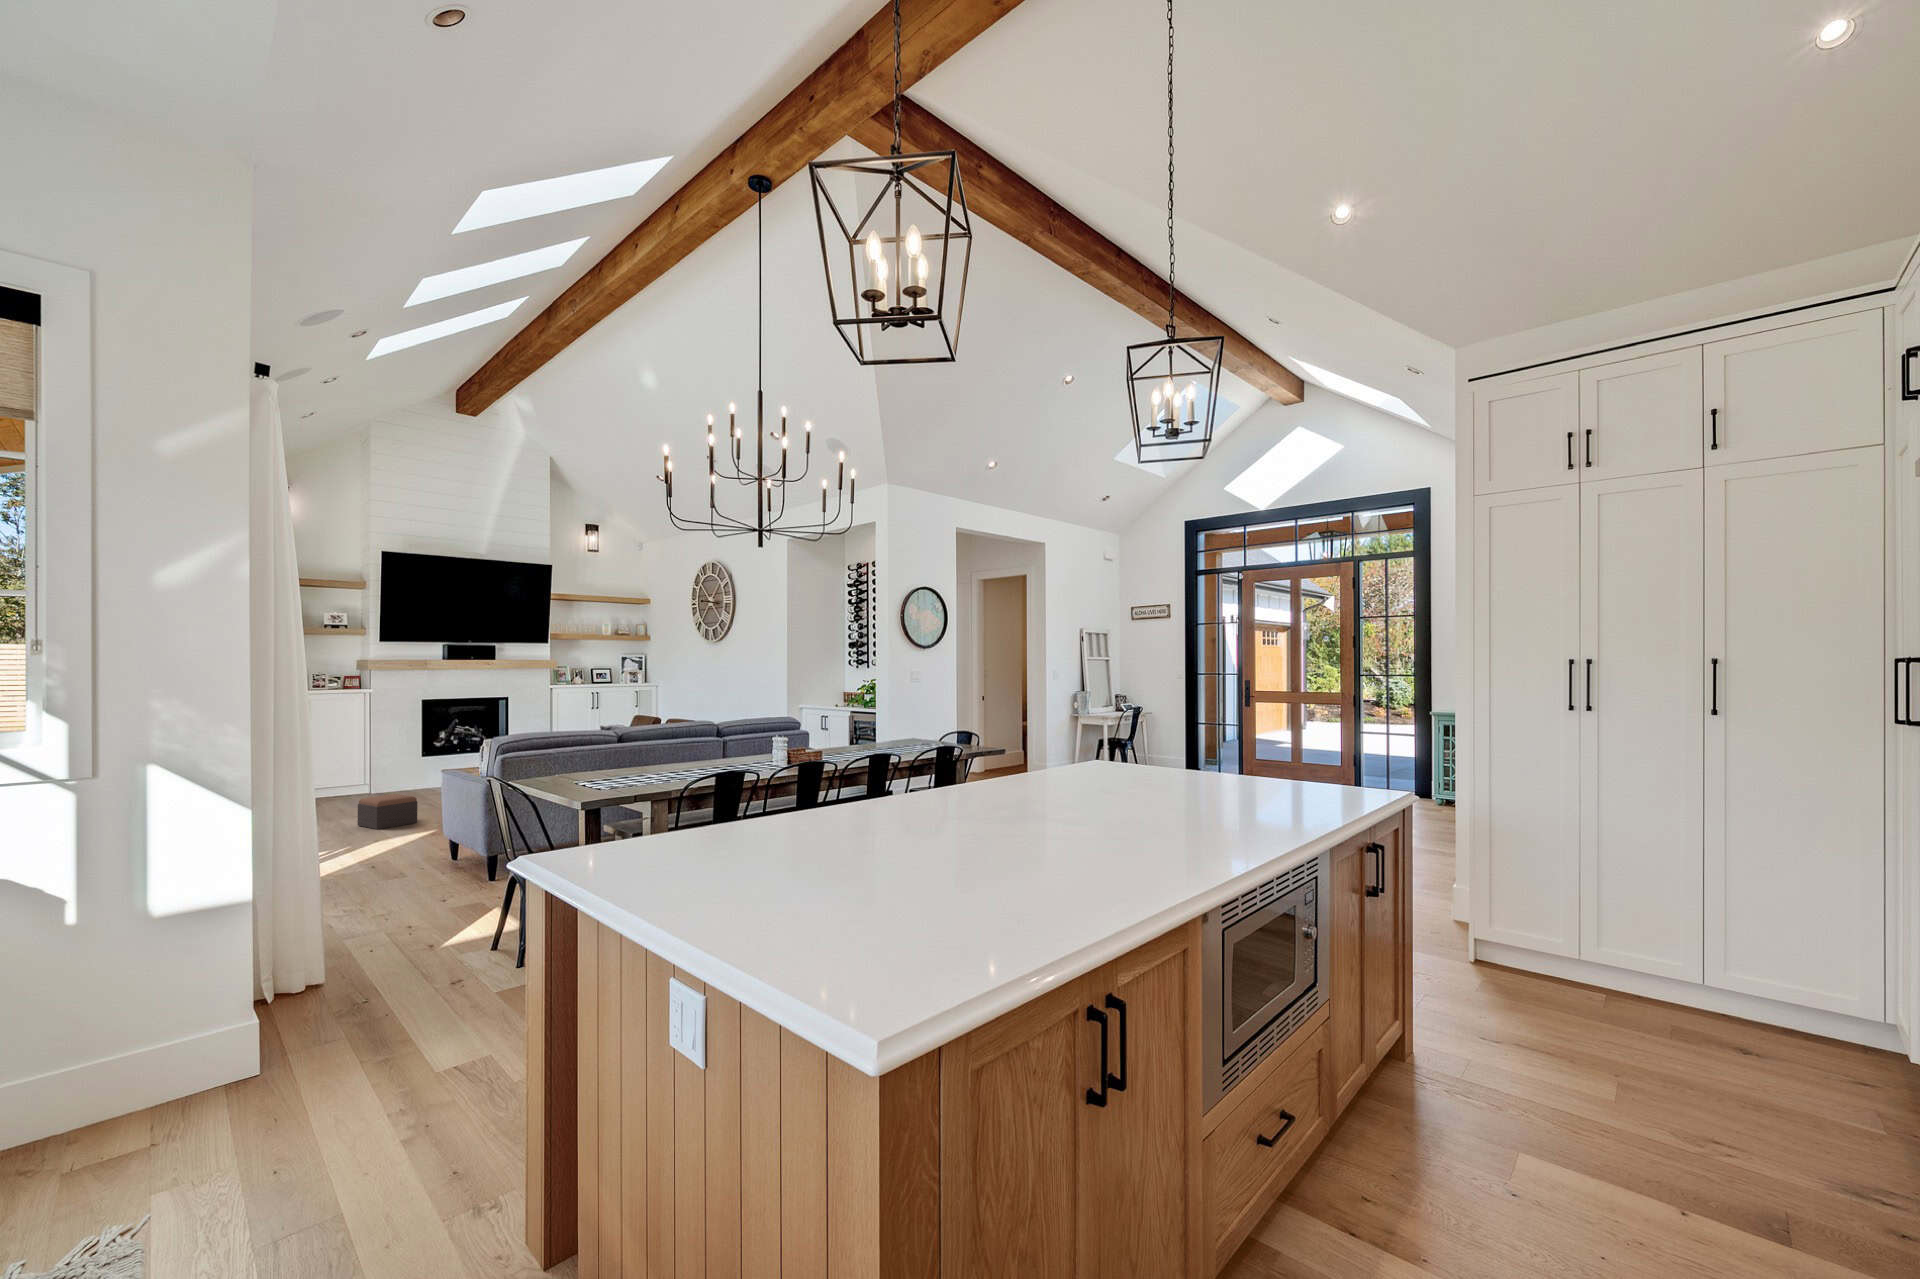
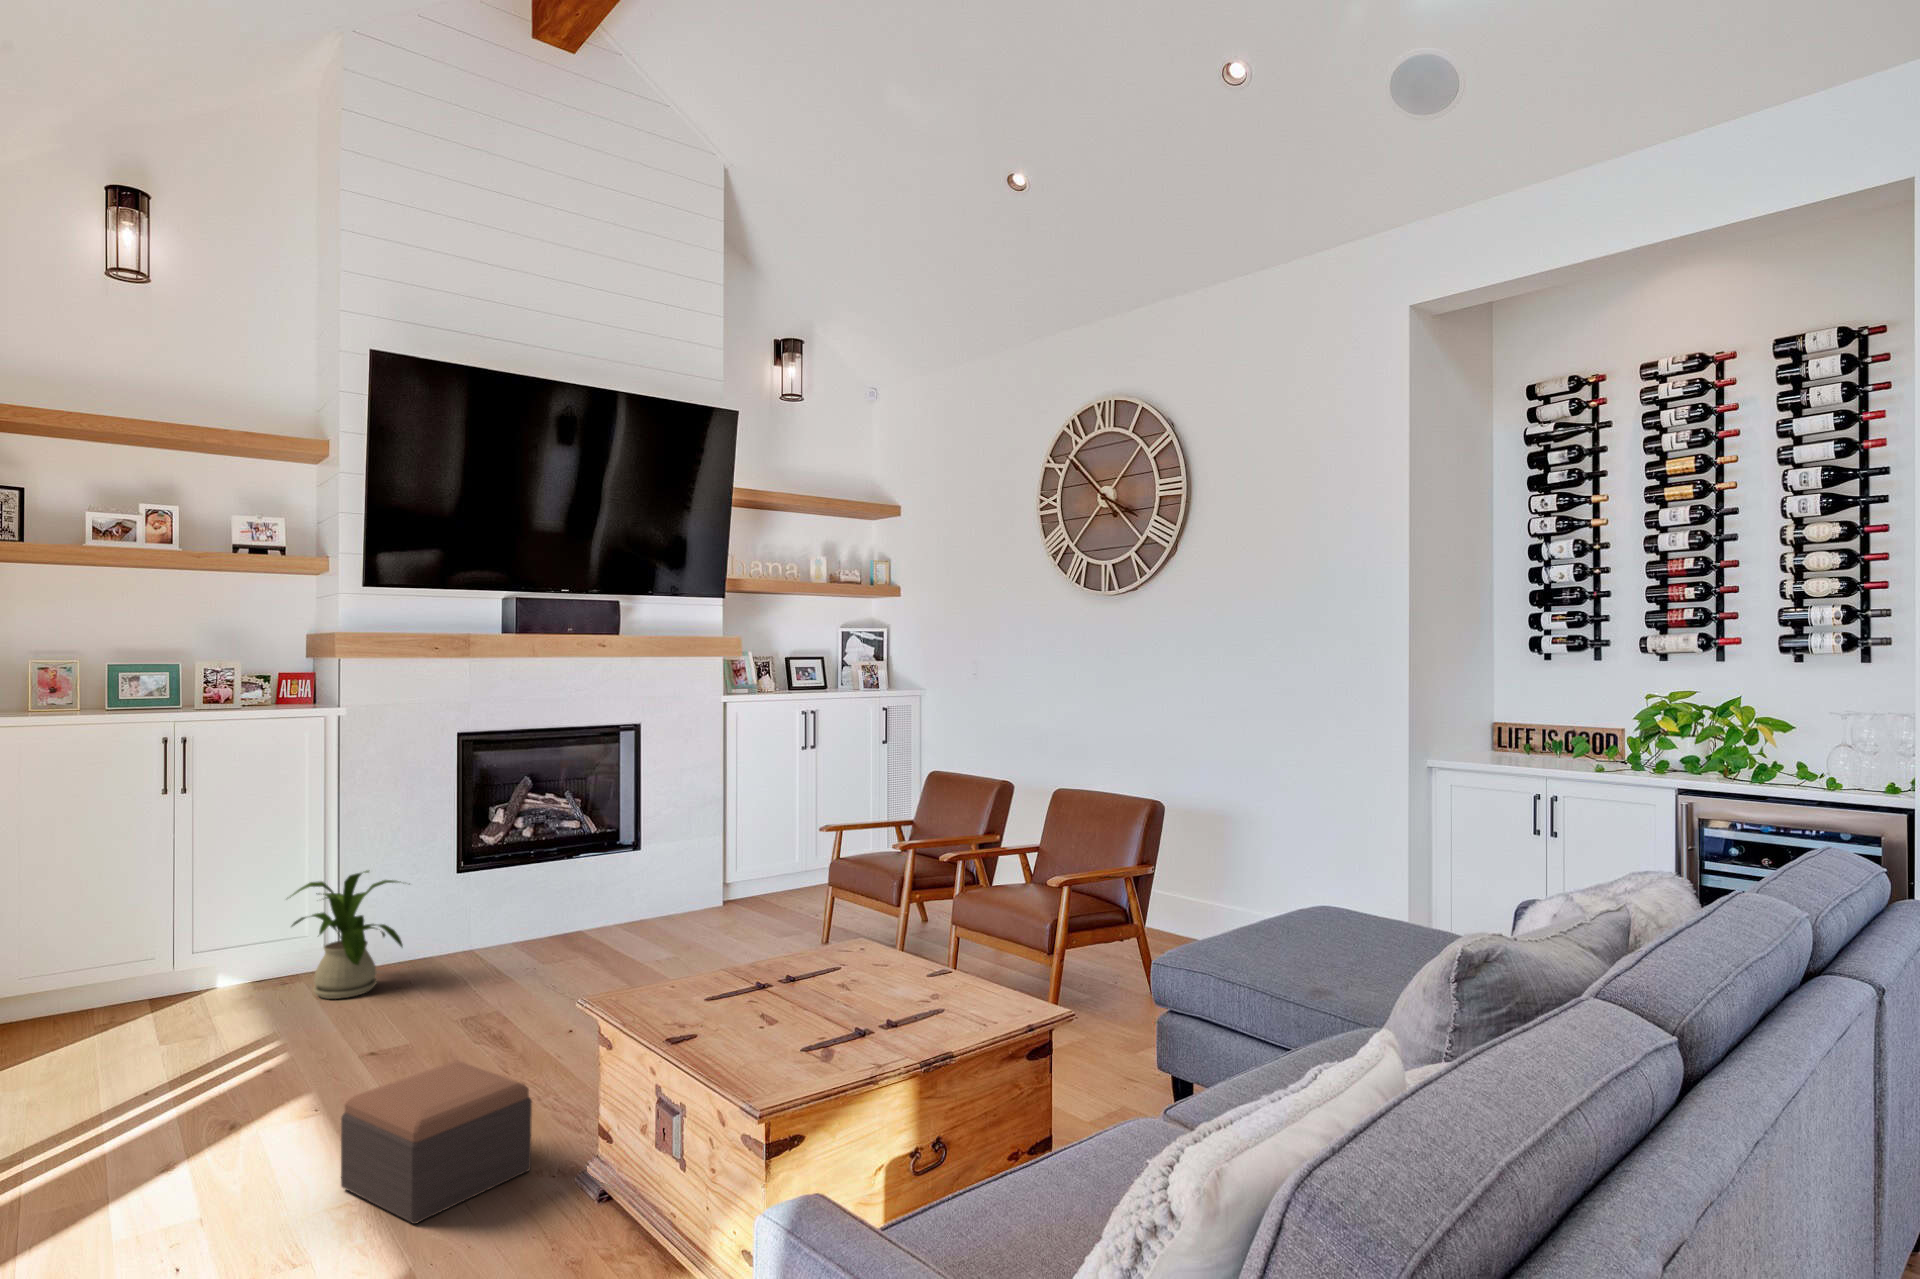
house plant: none [346,750,398,798] -> present [290,871,403,999]

